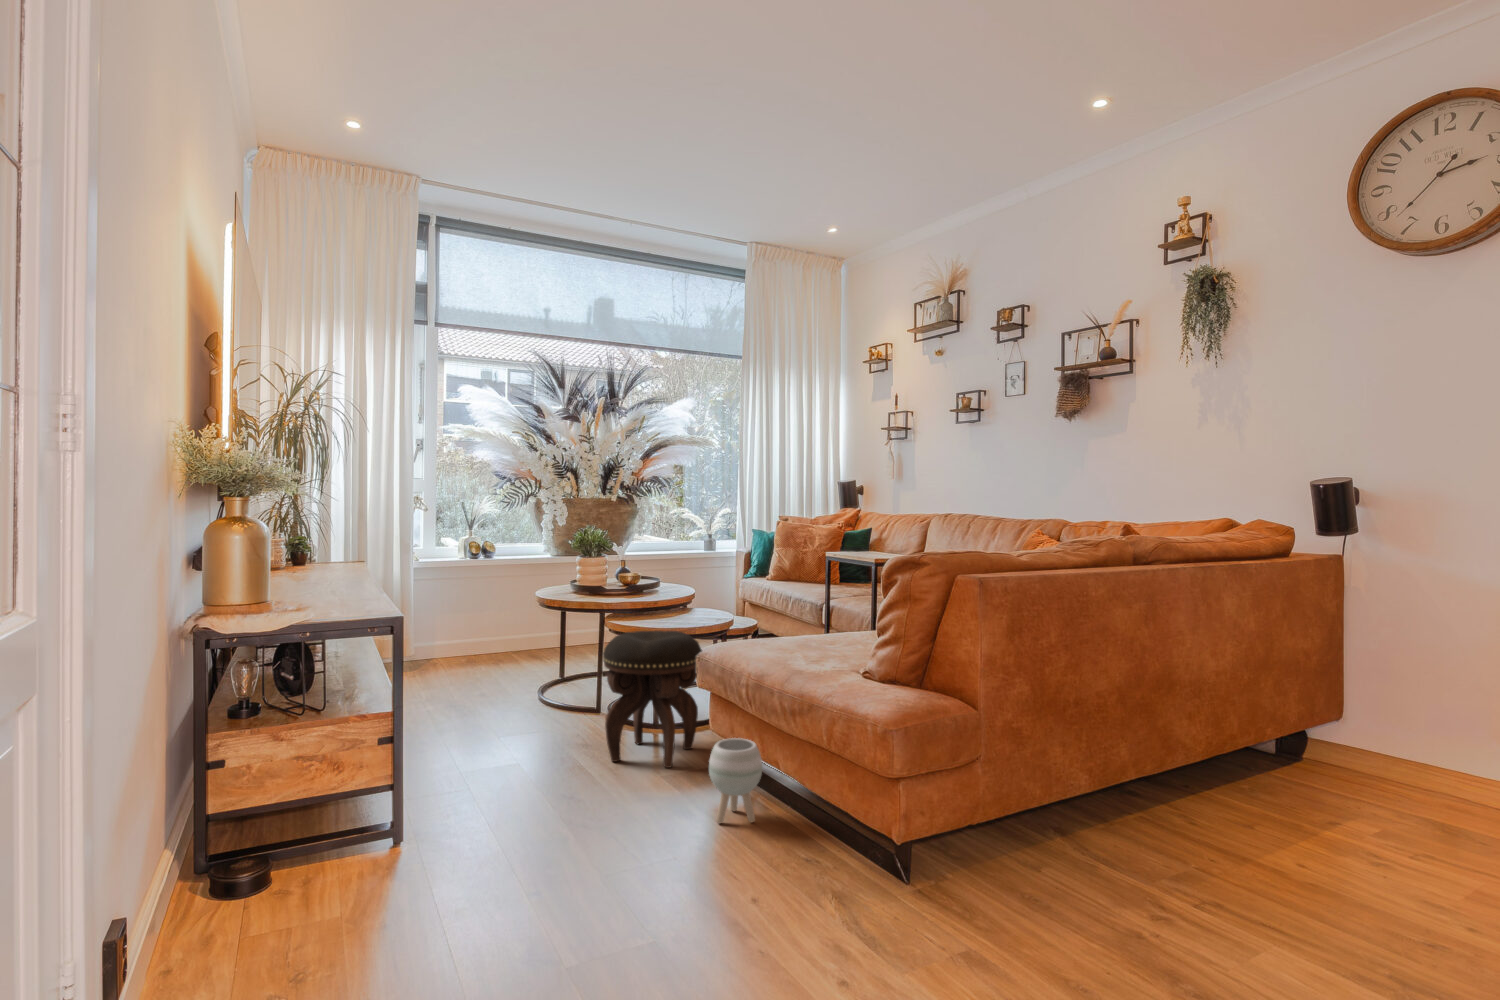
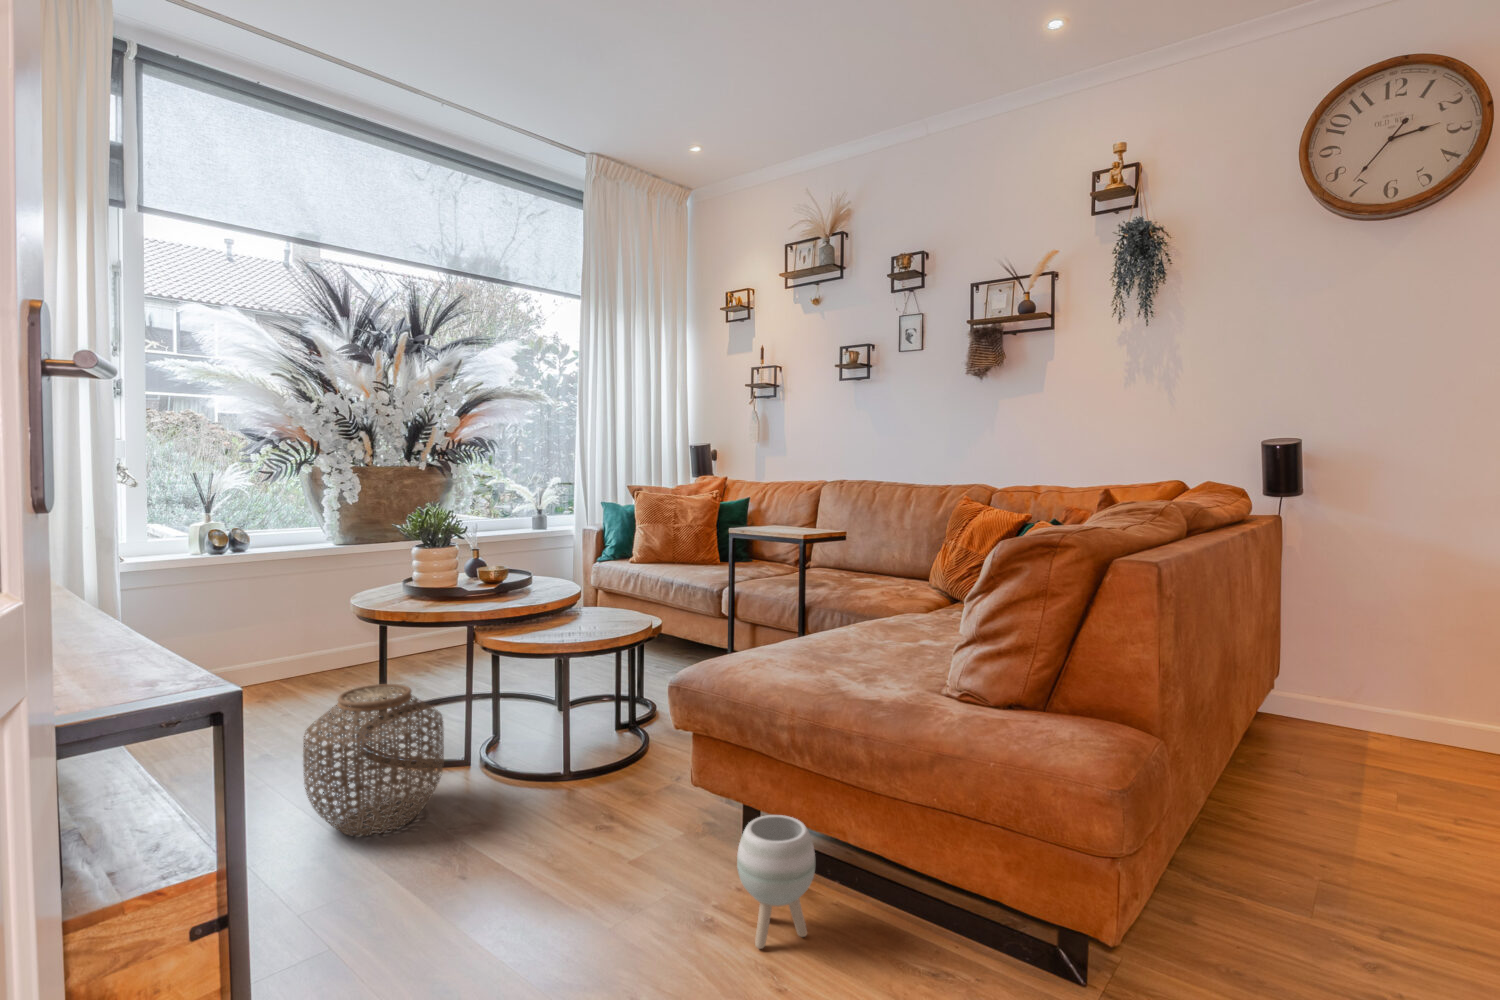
footstool: present [603,631,702,768] -> none [512,654,658,857]
woven basket: none [487,643,573,739] -> present [303,684,444,836]

